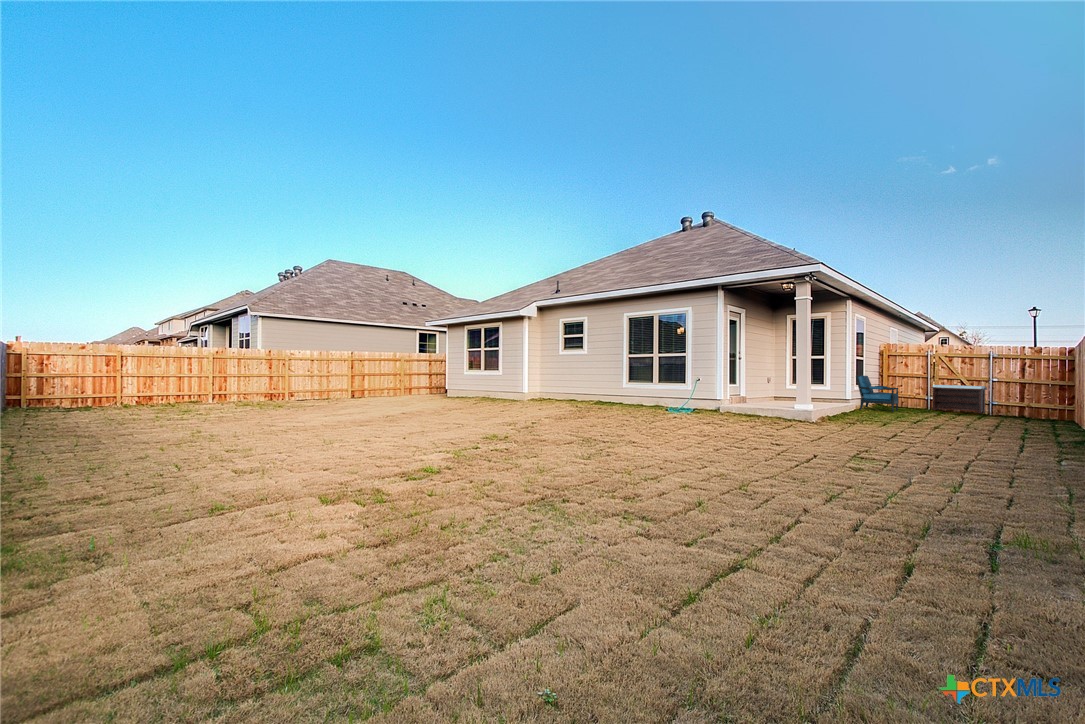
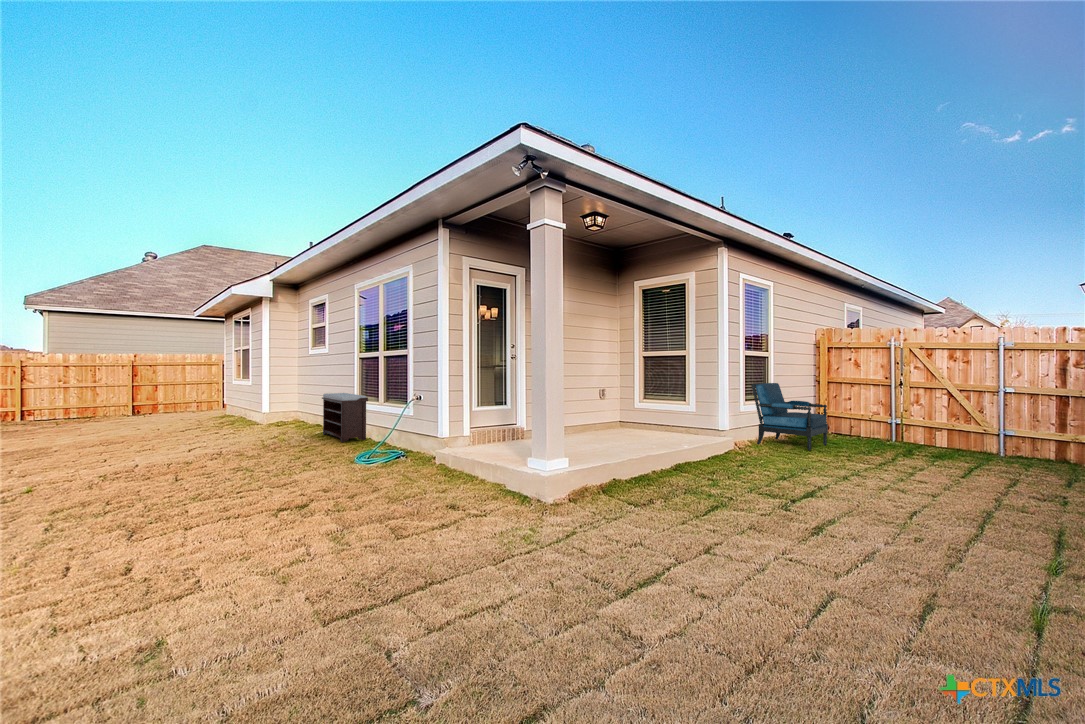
bench: present [931,385,987,413] -> present [322,393,368,442]

